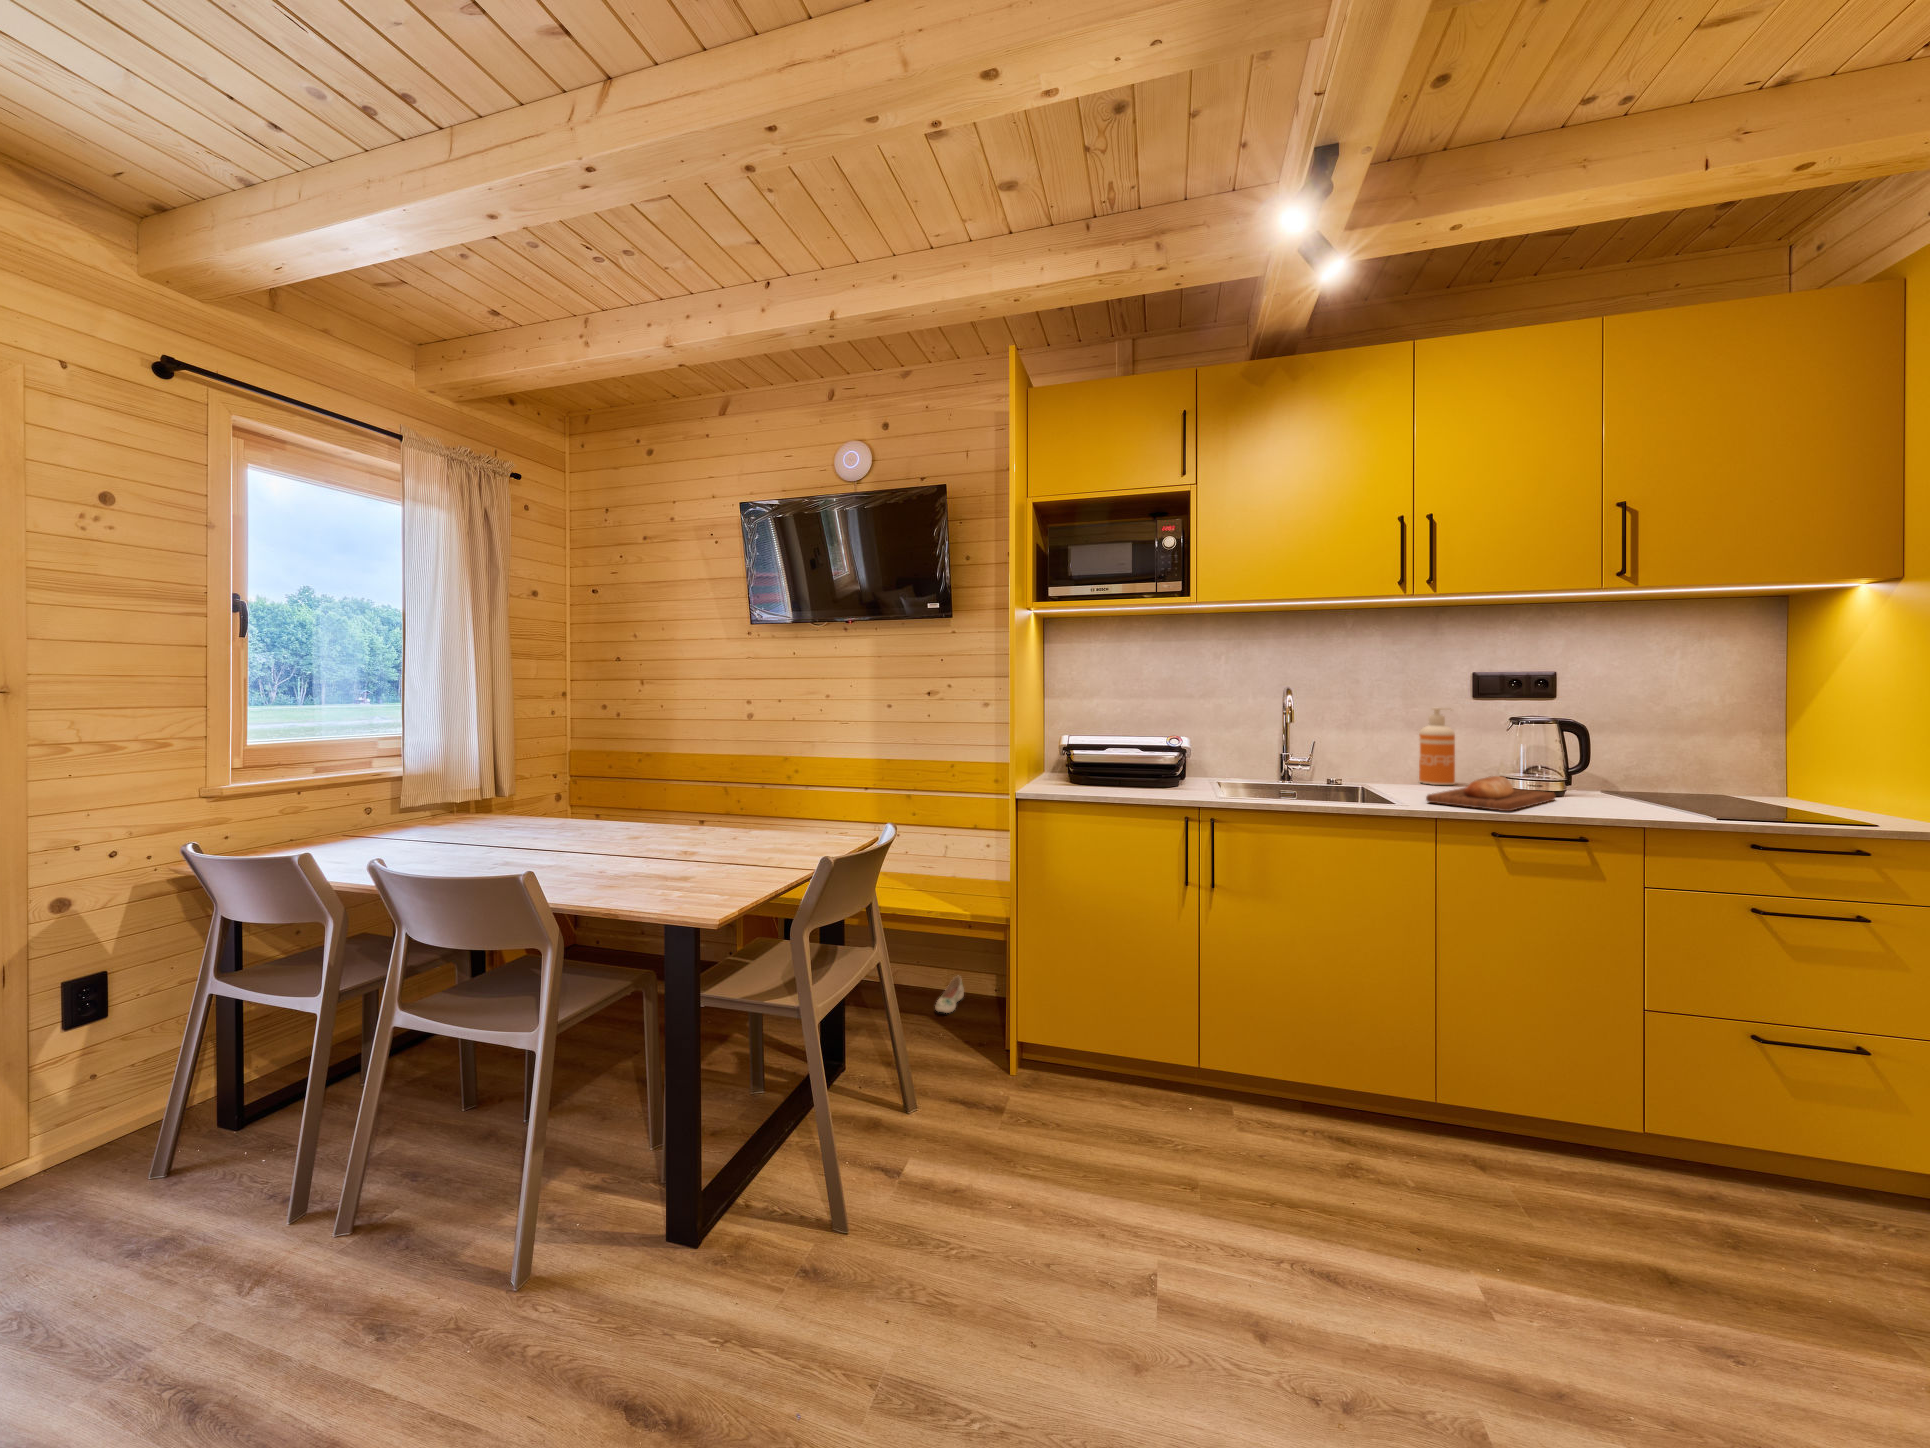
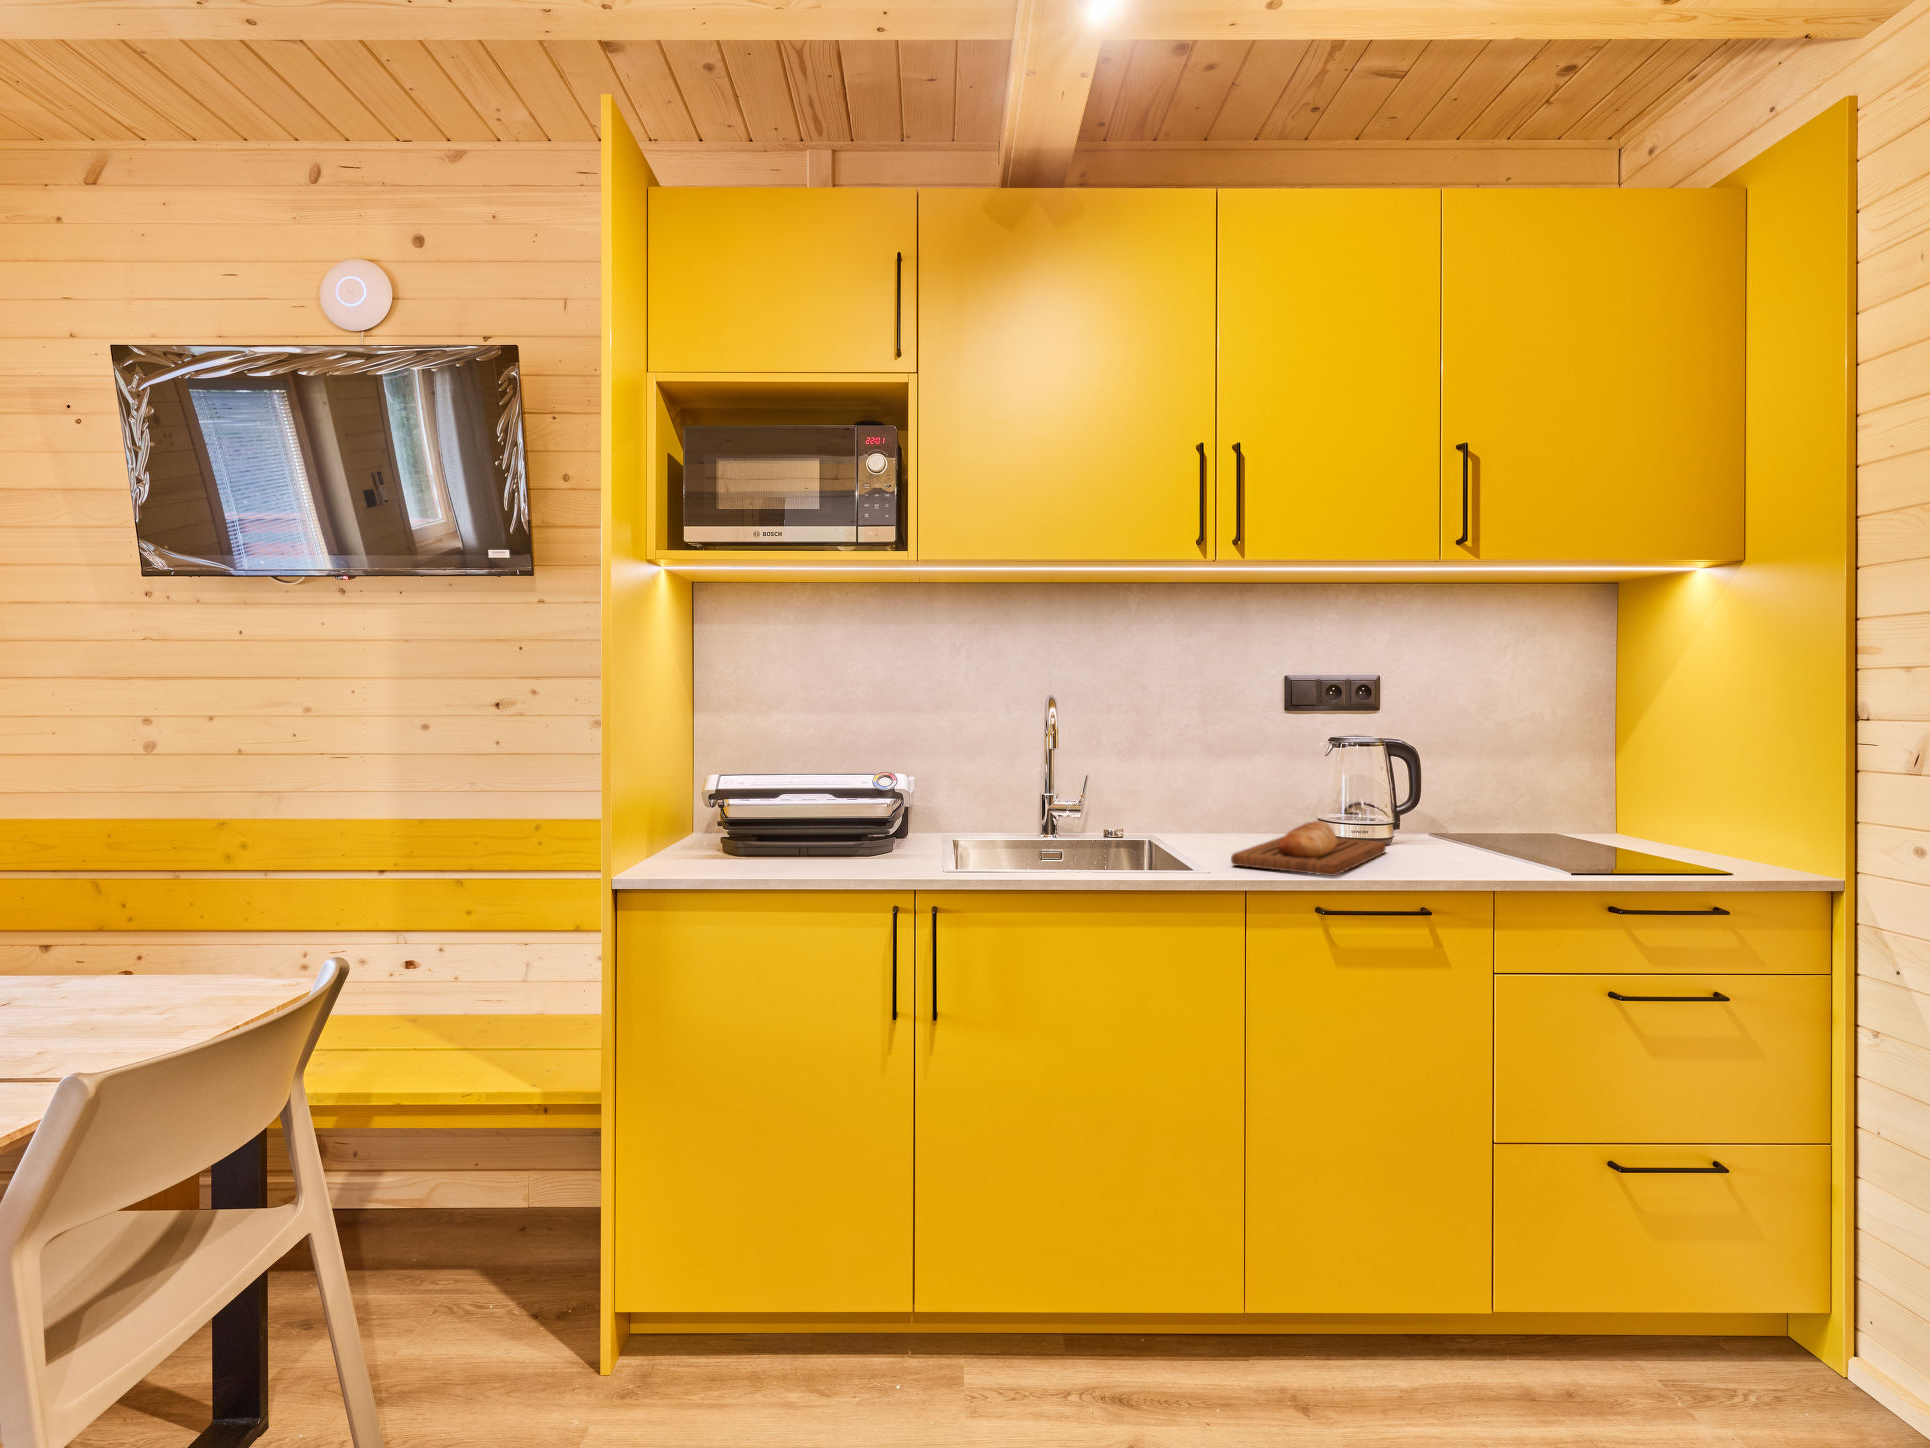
soap dispenser: present [1419,708,1455,785] -> none [1219,723,1263,833]
shoe: present [935,976,964,1013] -> none [496,1180,551,1251]

